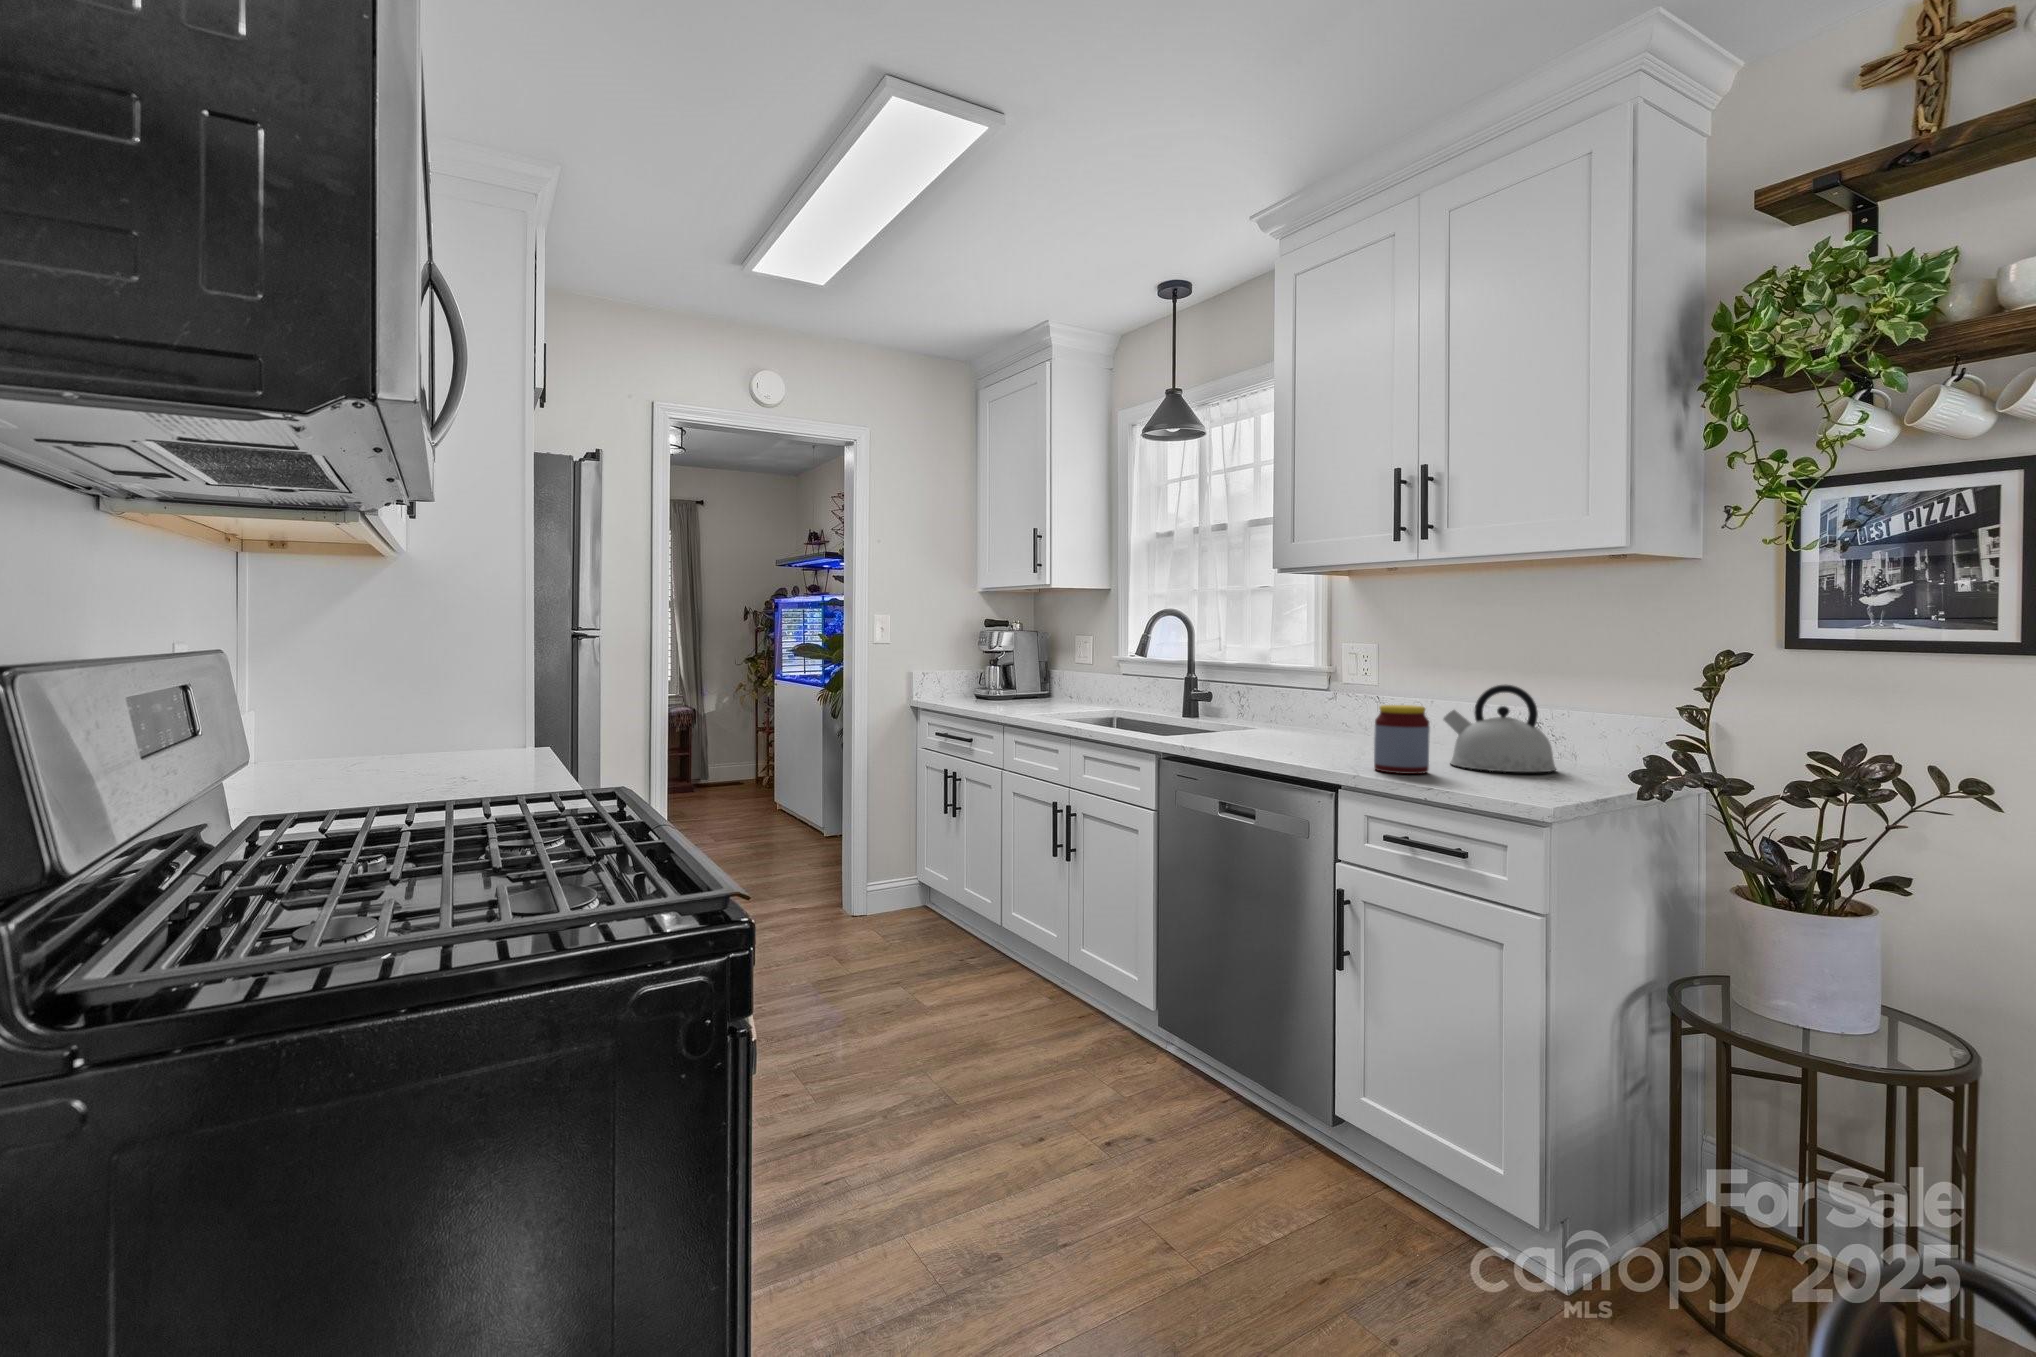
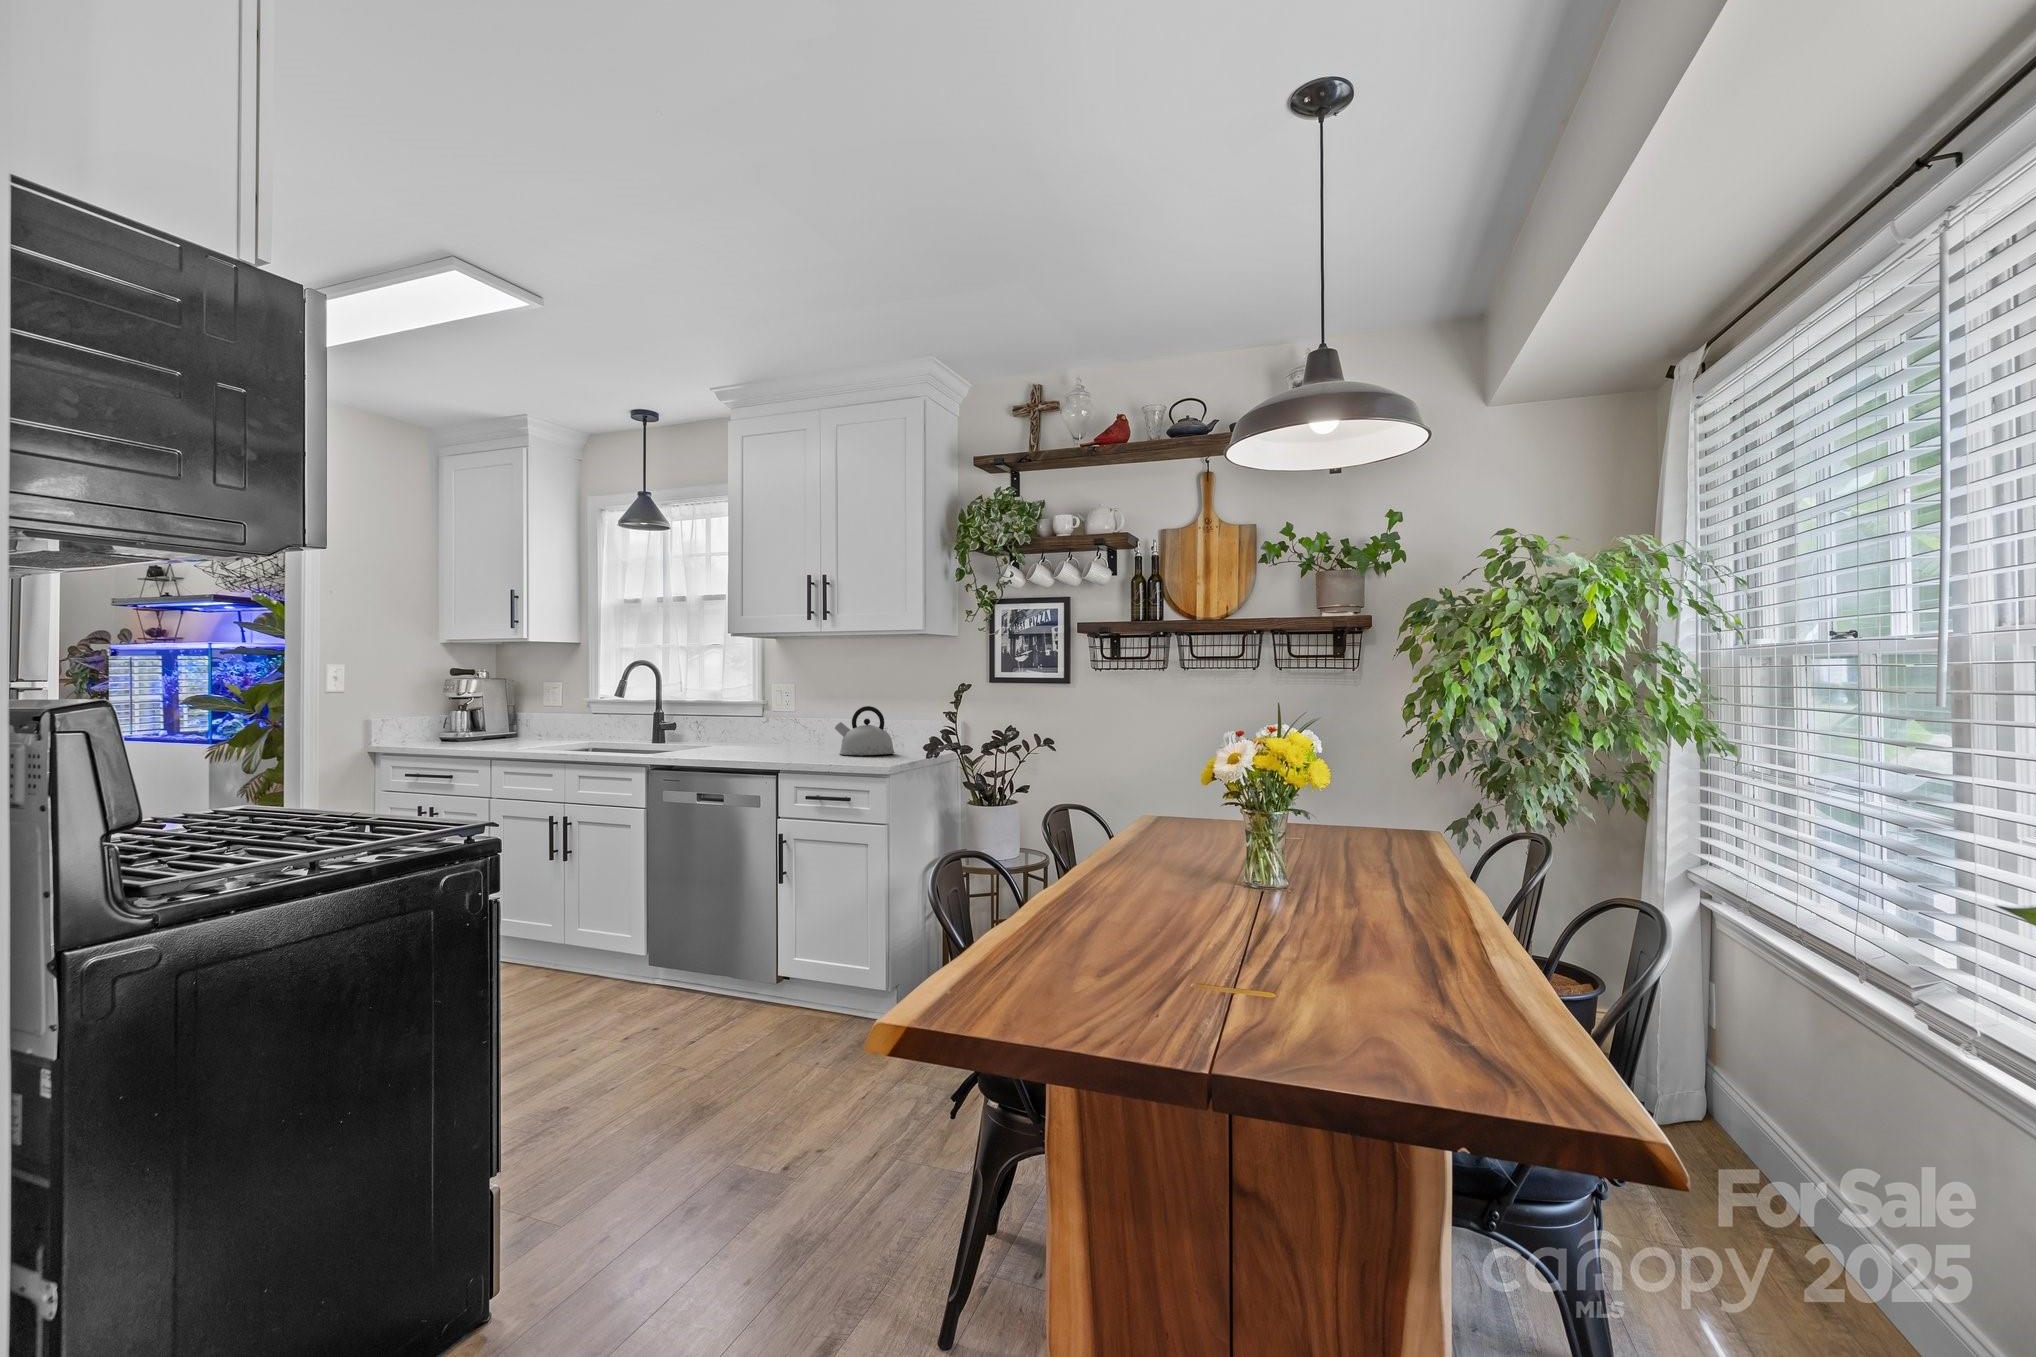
jar: present [1374,705,1430,774] -> none [797,719,828,759]

